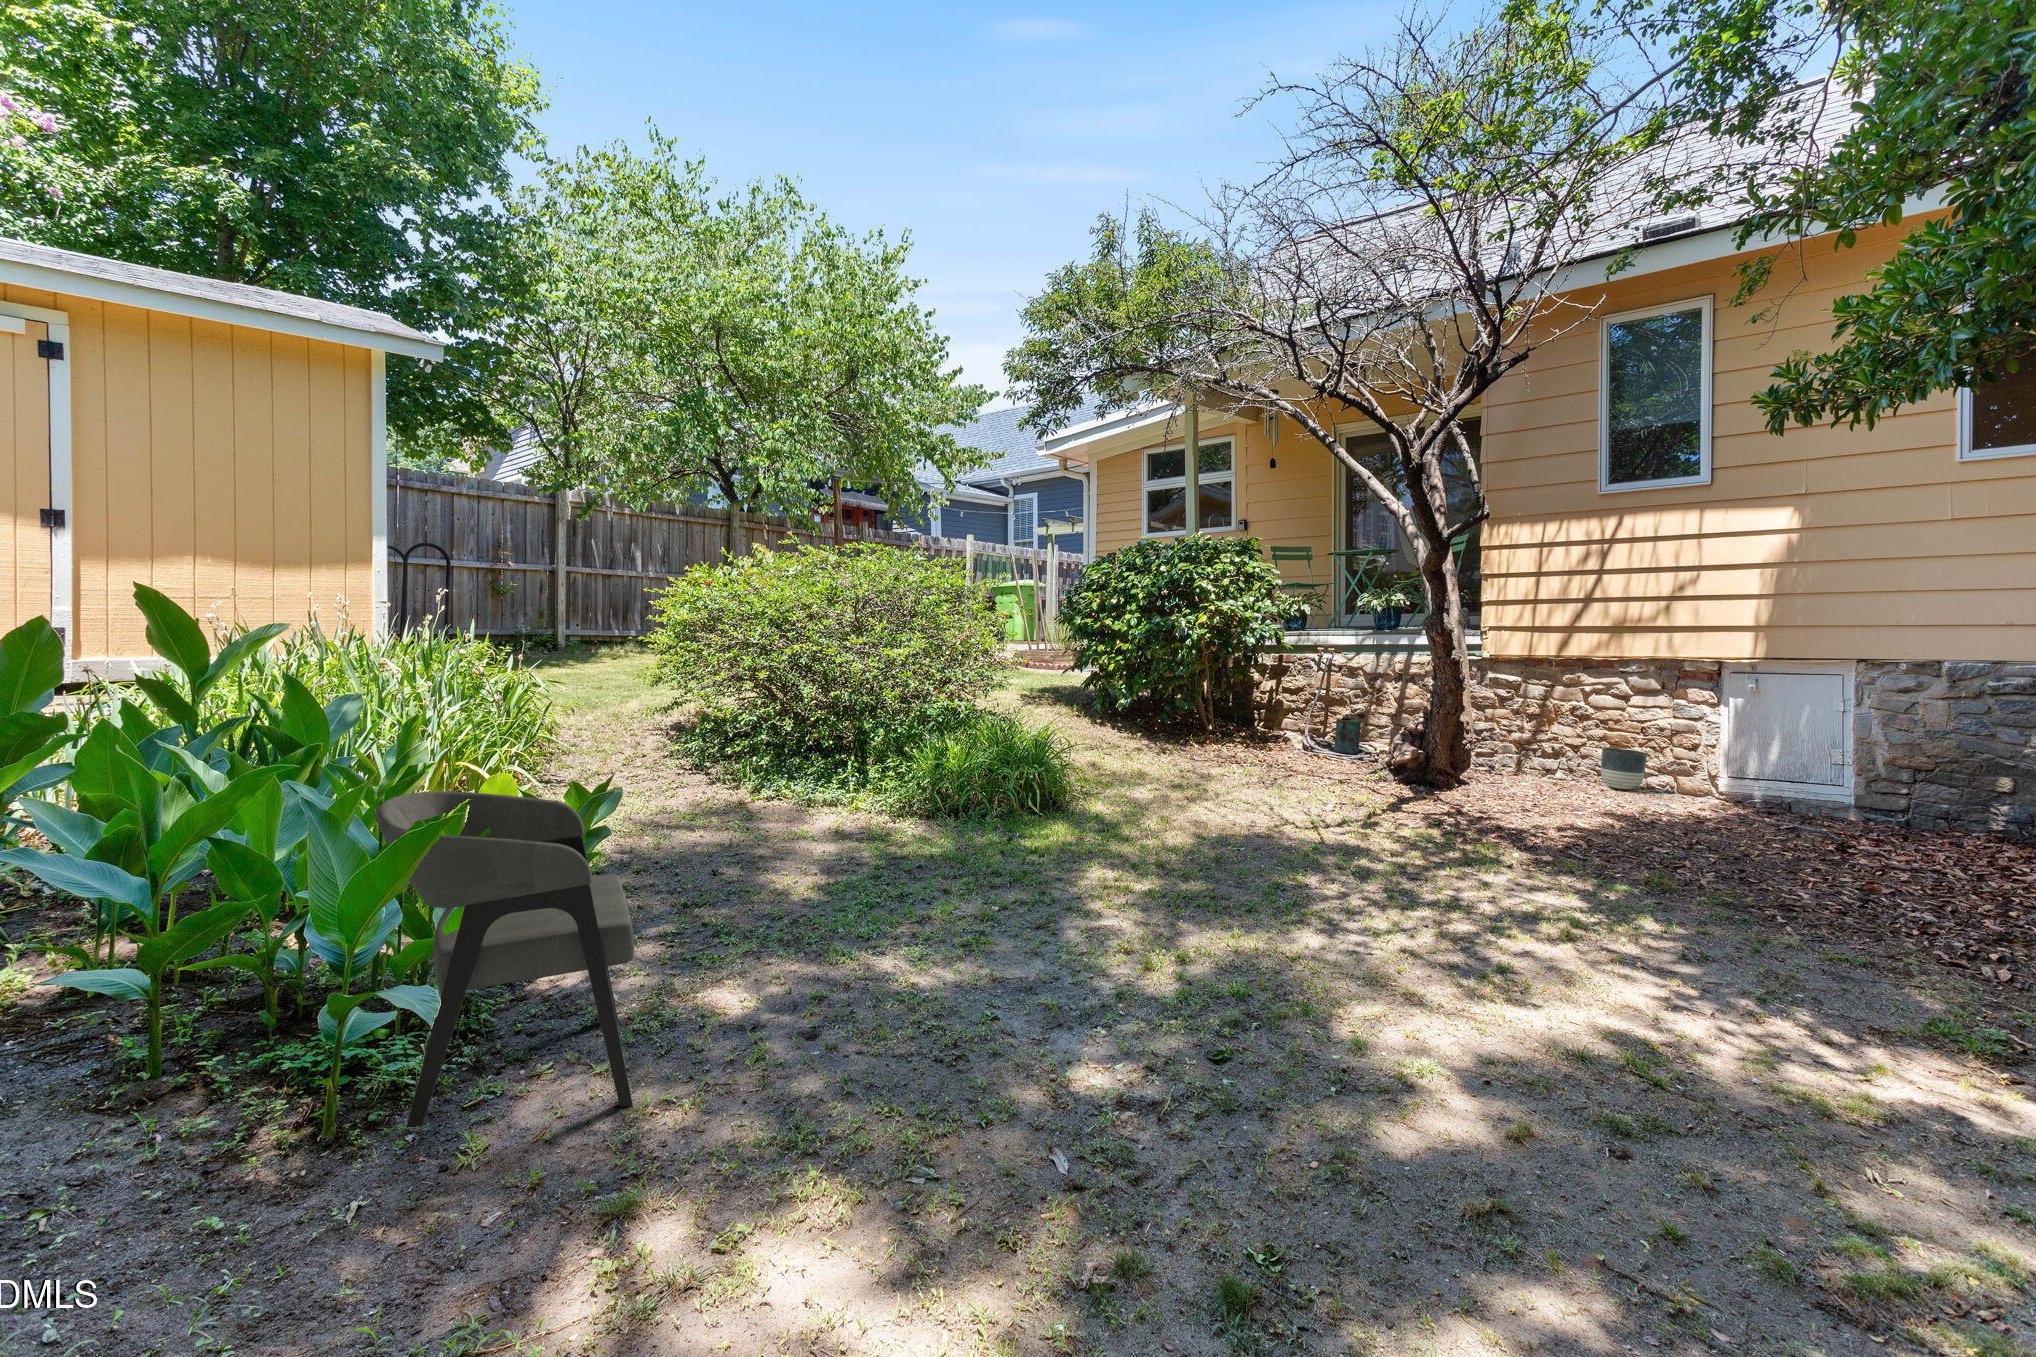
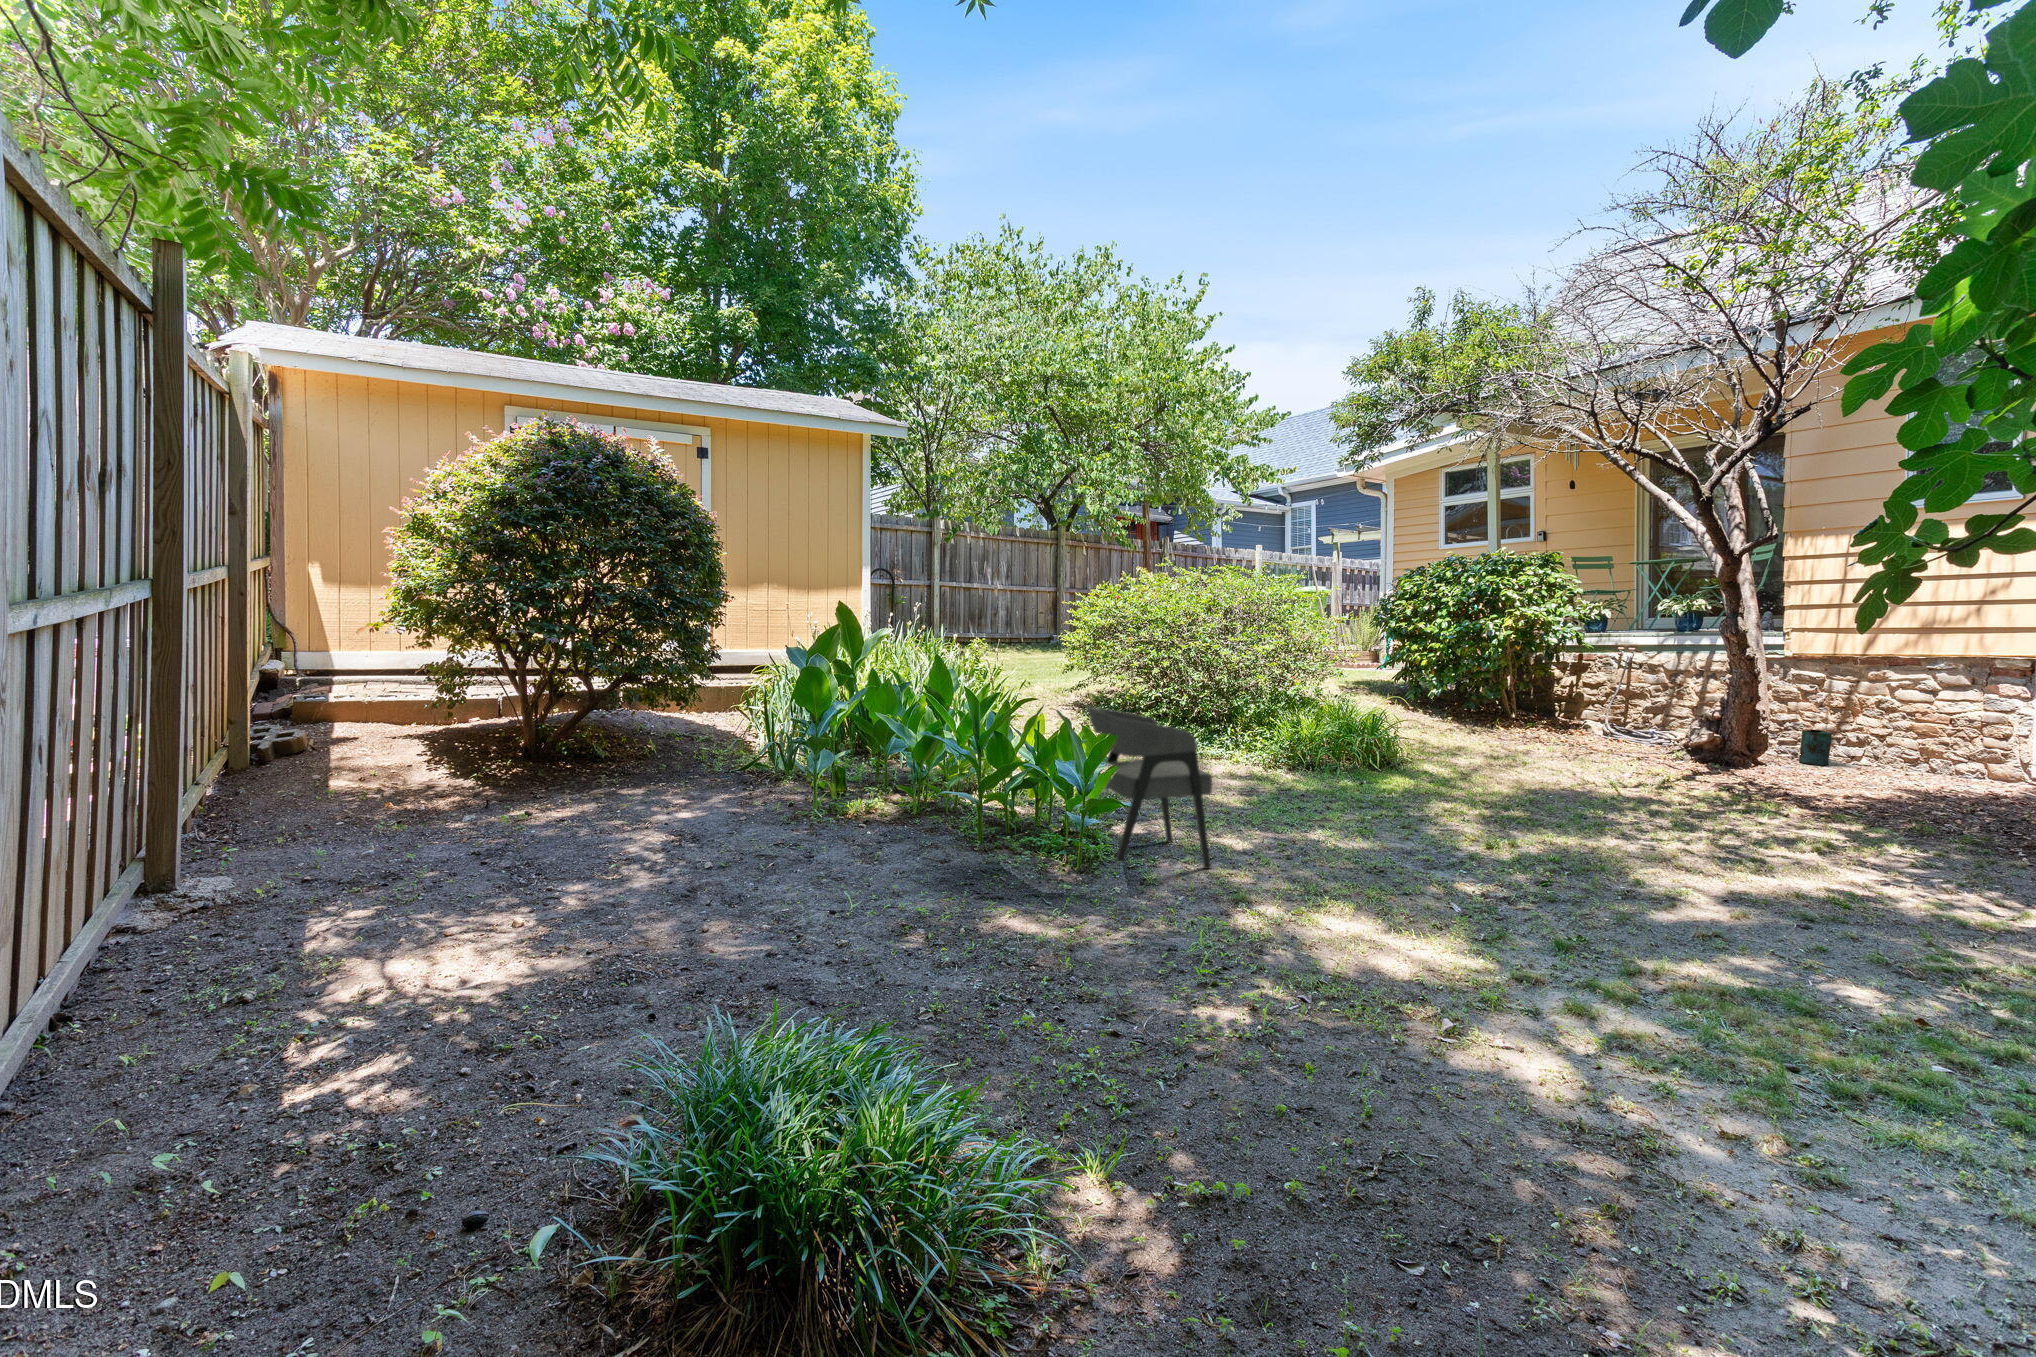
watering can: present [1334,713,1365,754] -> present [1799,729,1832,765]
planter: present [1601,748,1647,789] -> none [1905,738,1953,775]

